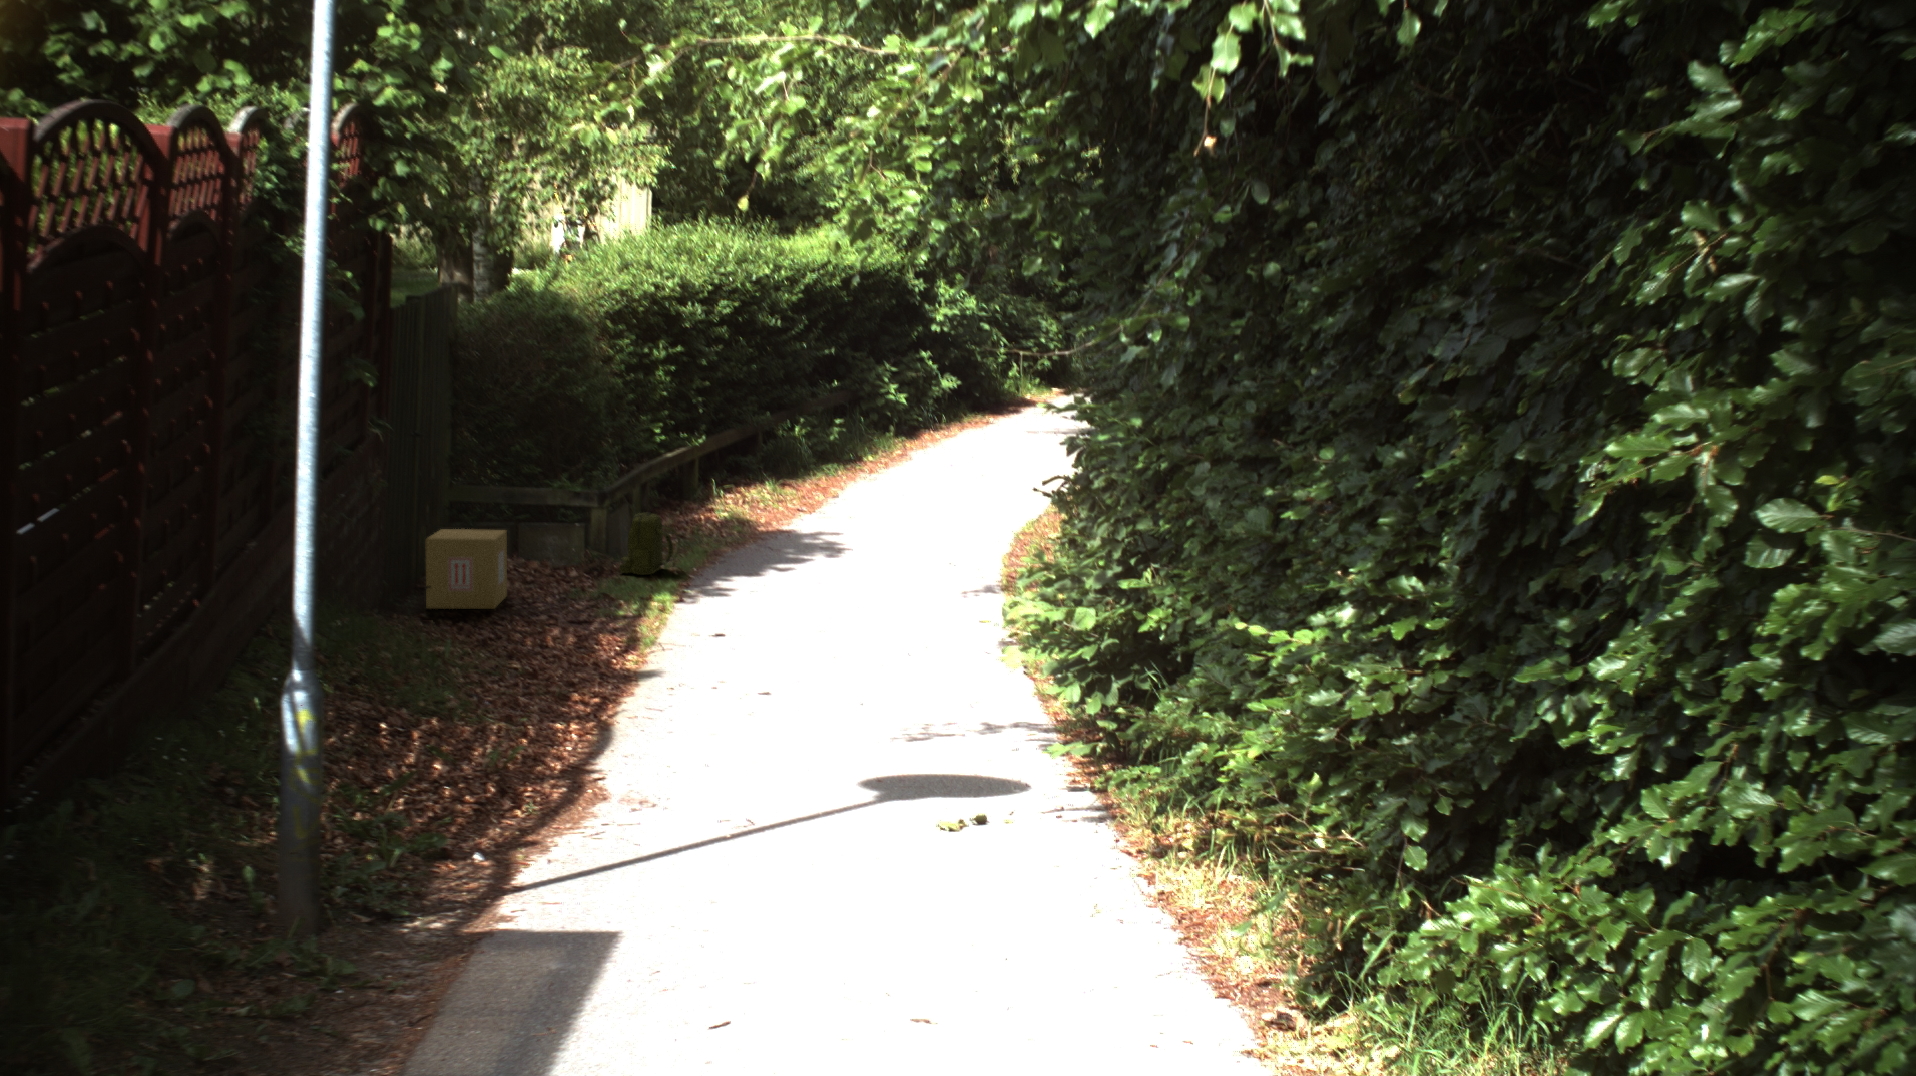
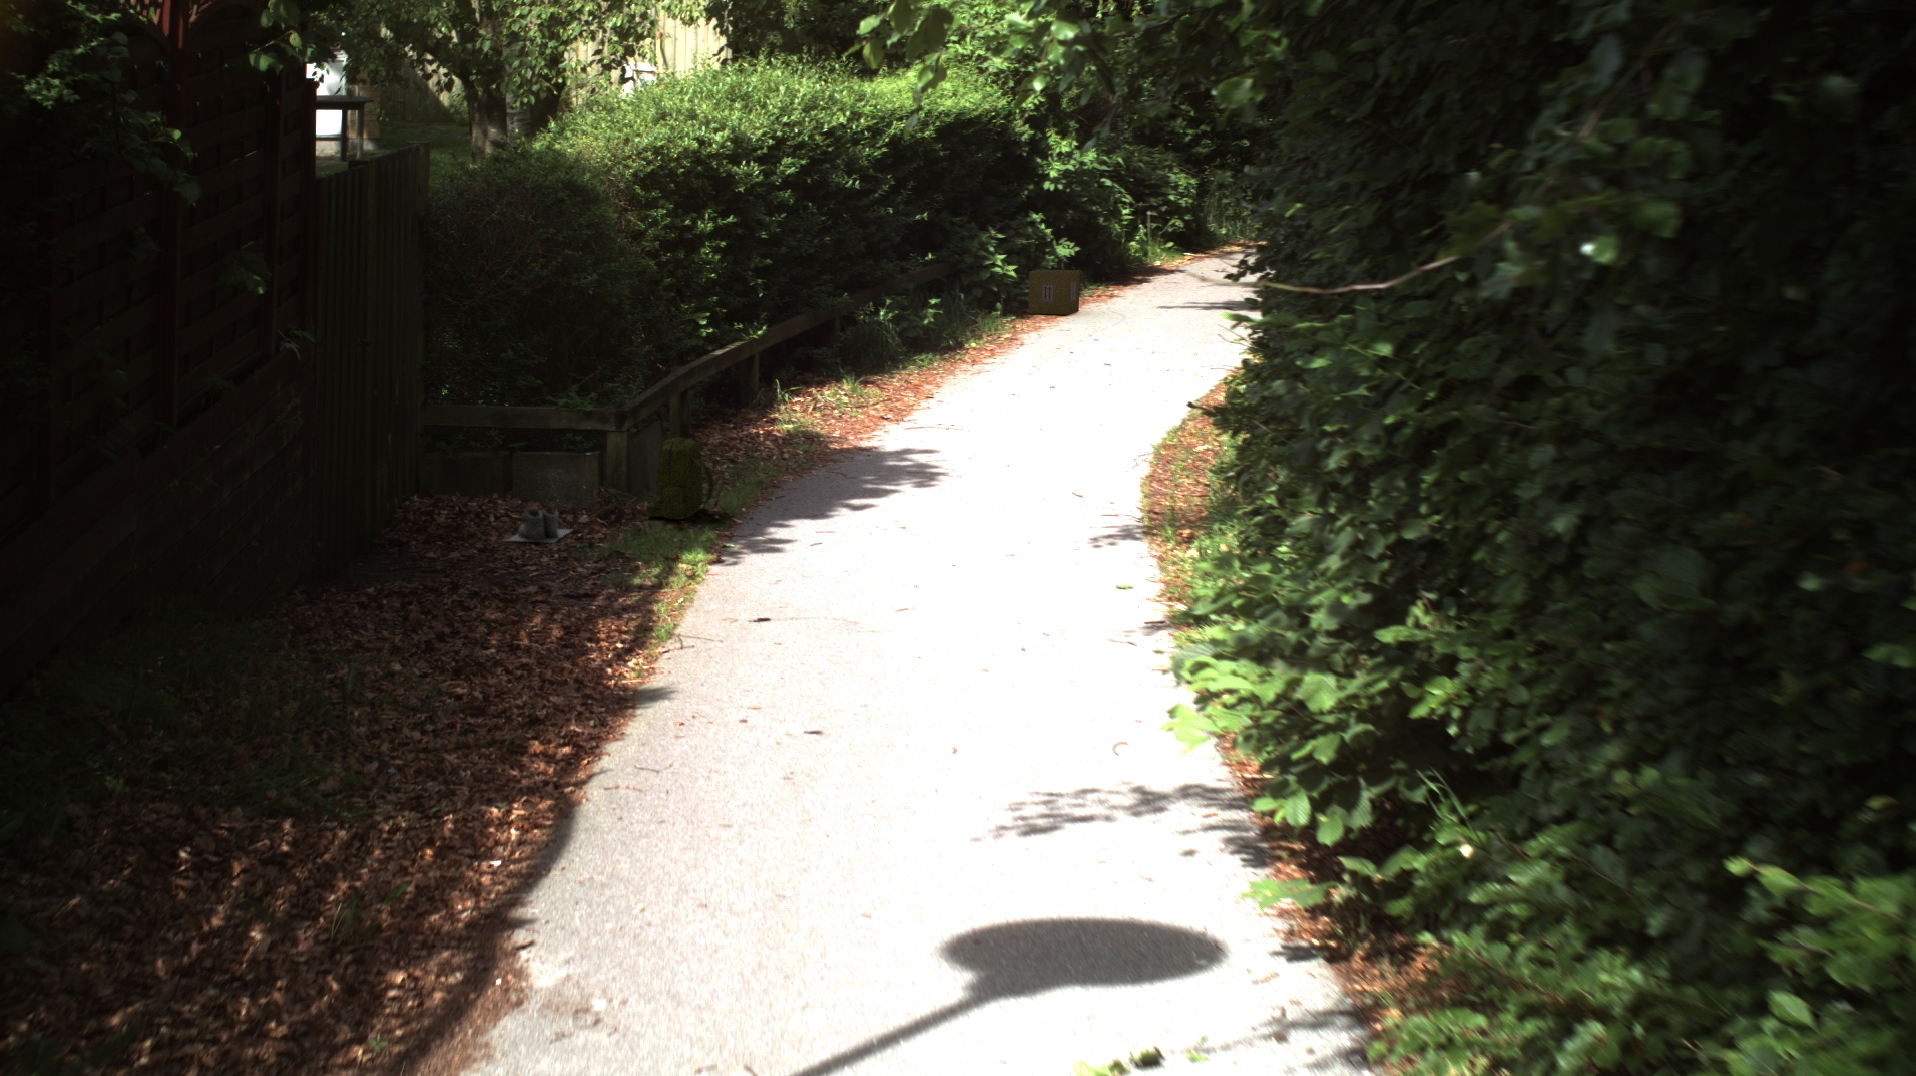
cardboard box: present [426,529,507,609] -> present [1028,269,1080,315]
boots: none [513,561,564,589] -> present [508,509,571,543]

